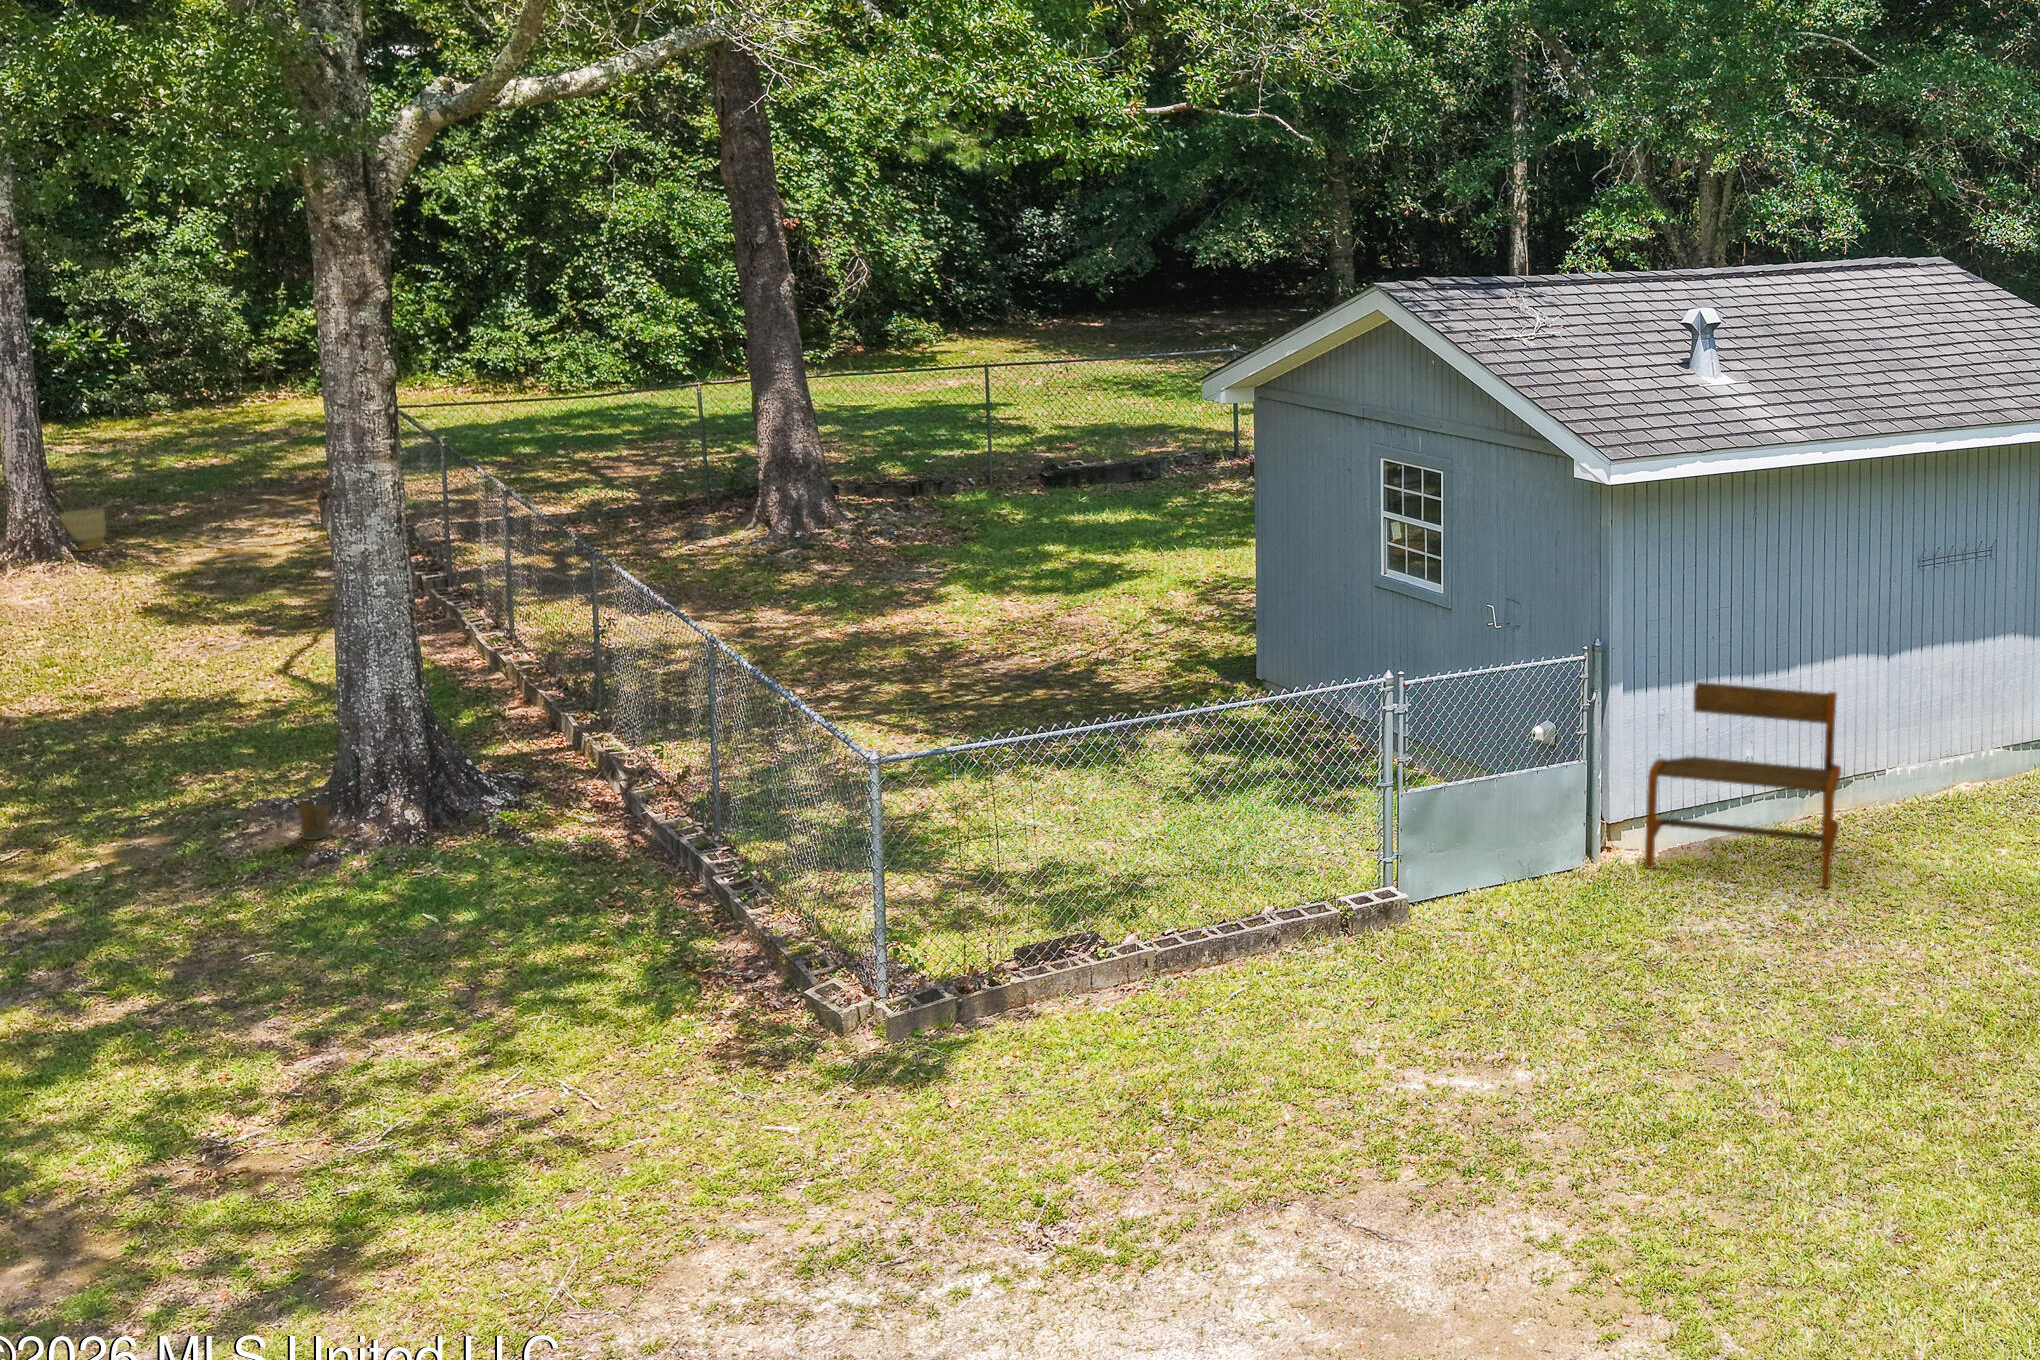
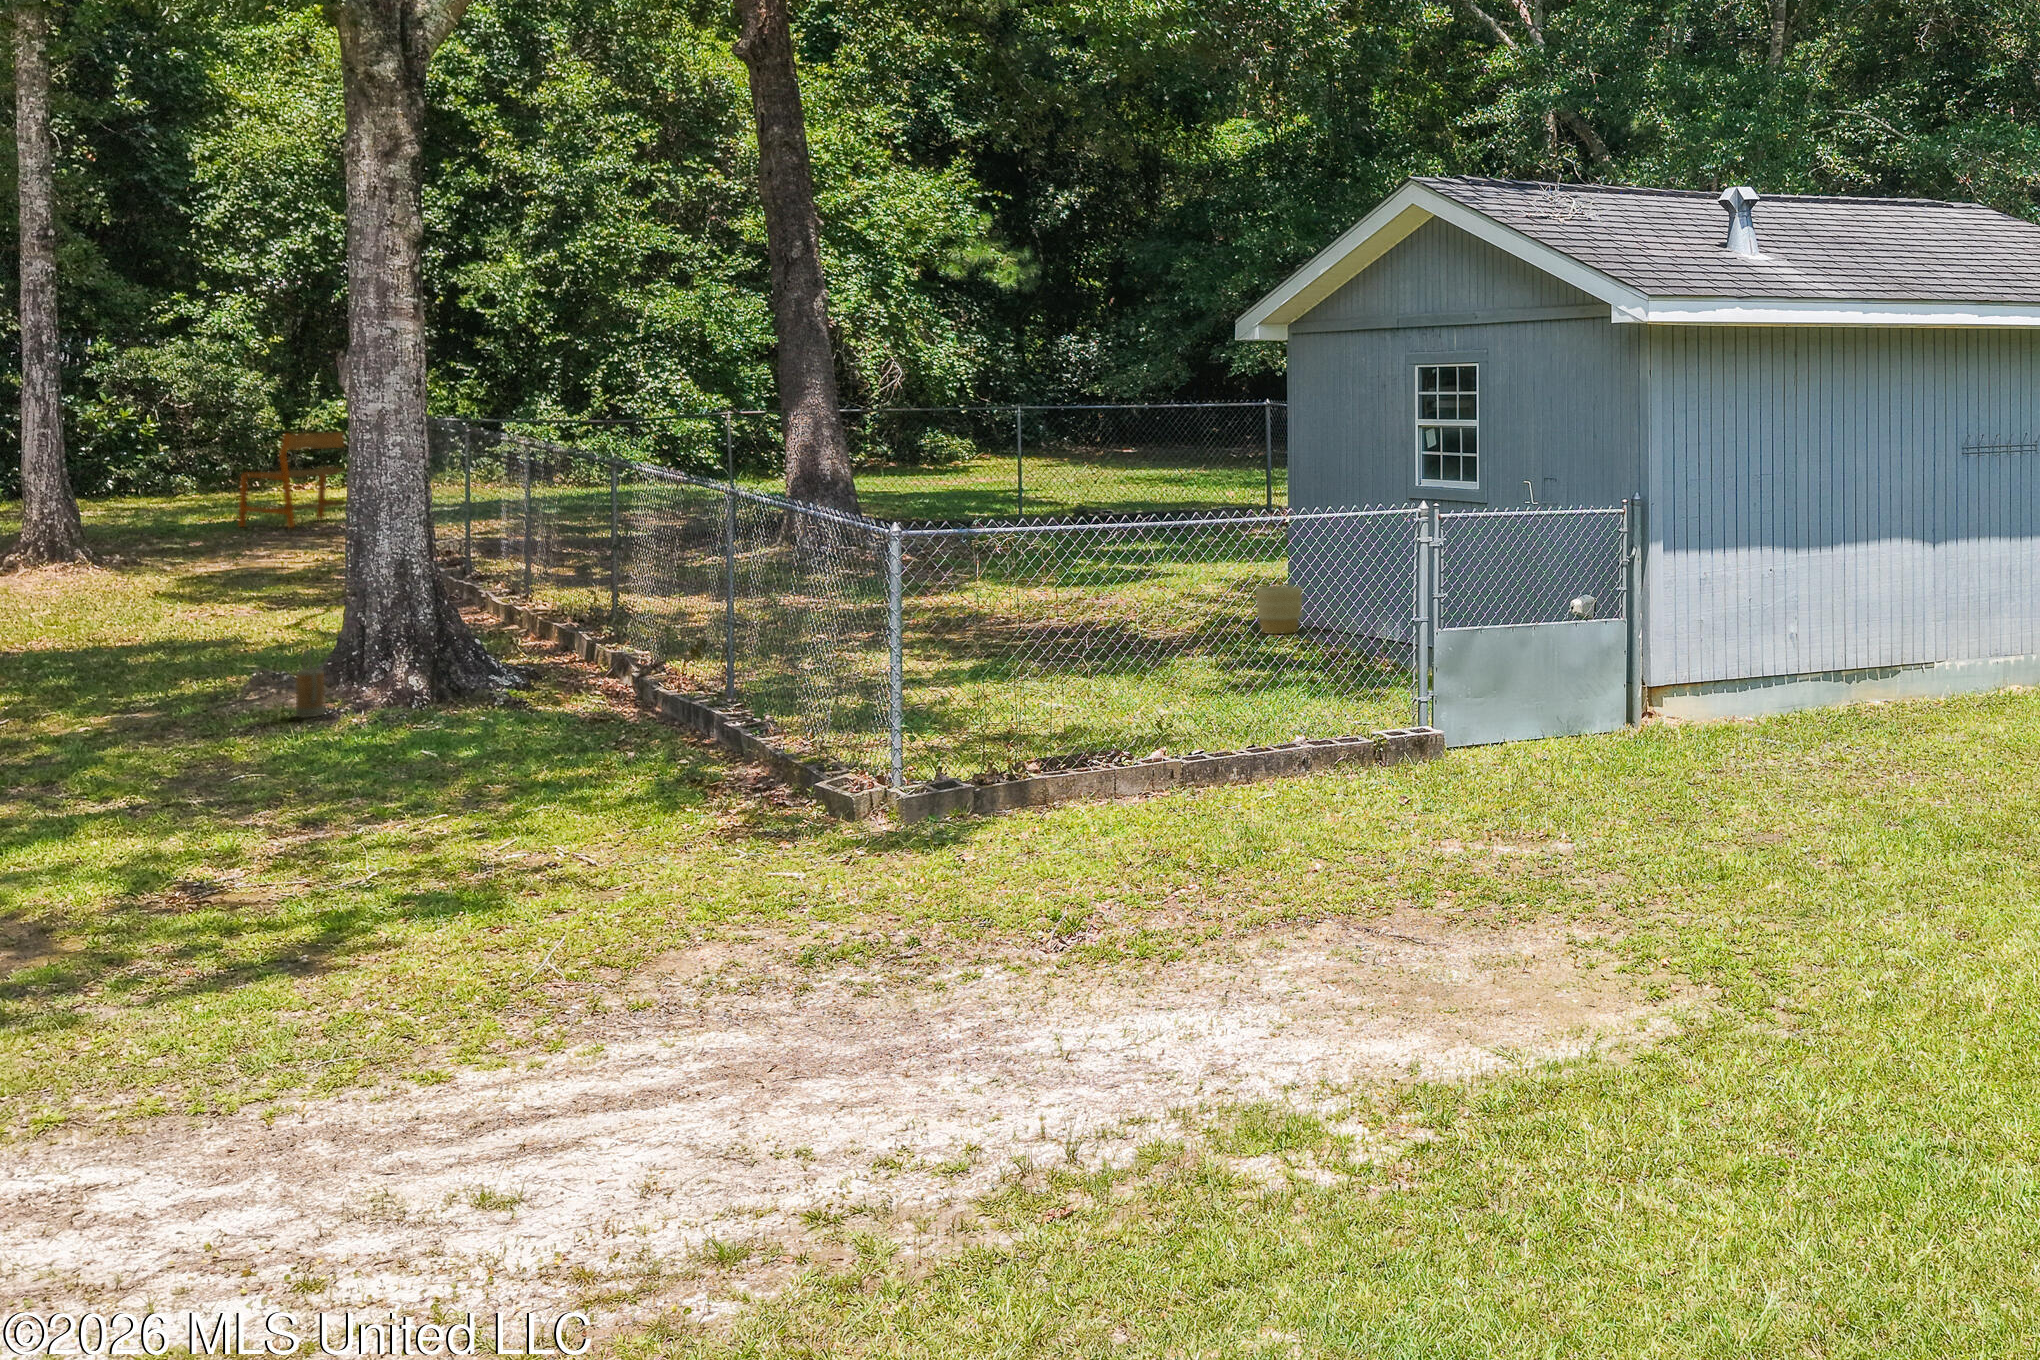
planter: present [60,509,106,551] -> present [1256,585,1302,634]
bench: present [1644,682,1841,888] -> present [238,432,345,527]

